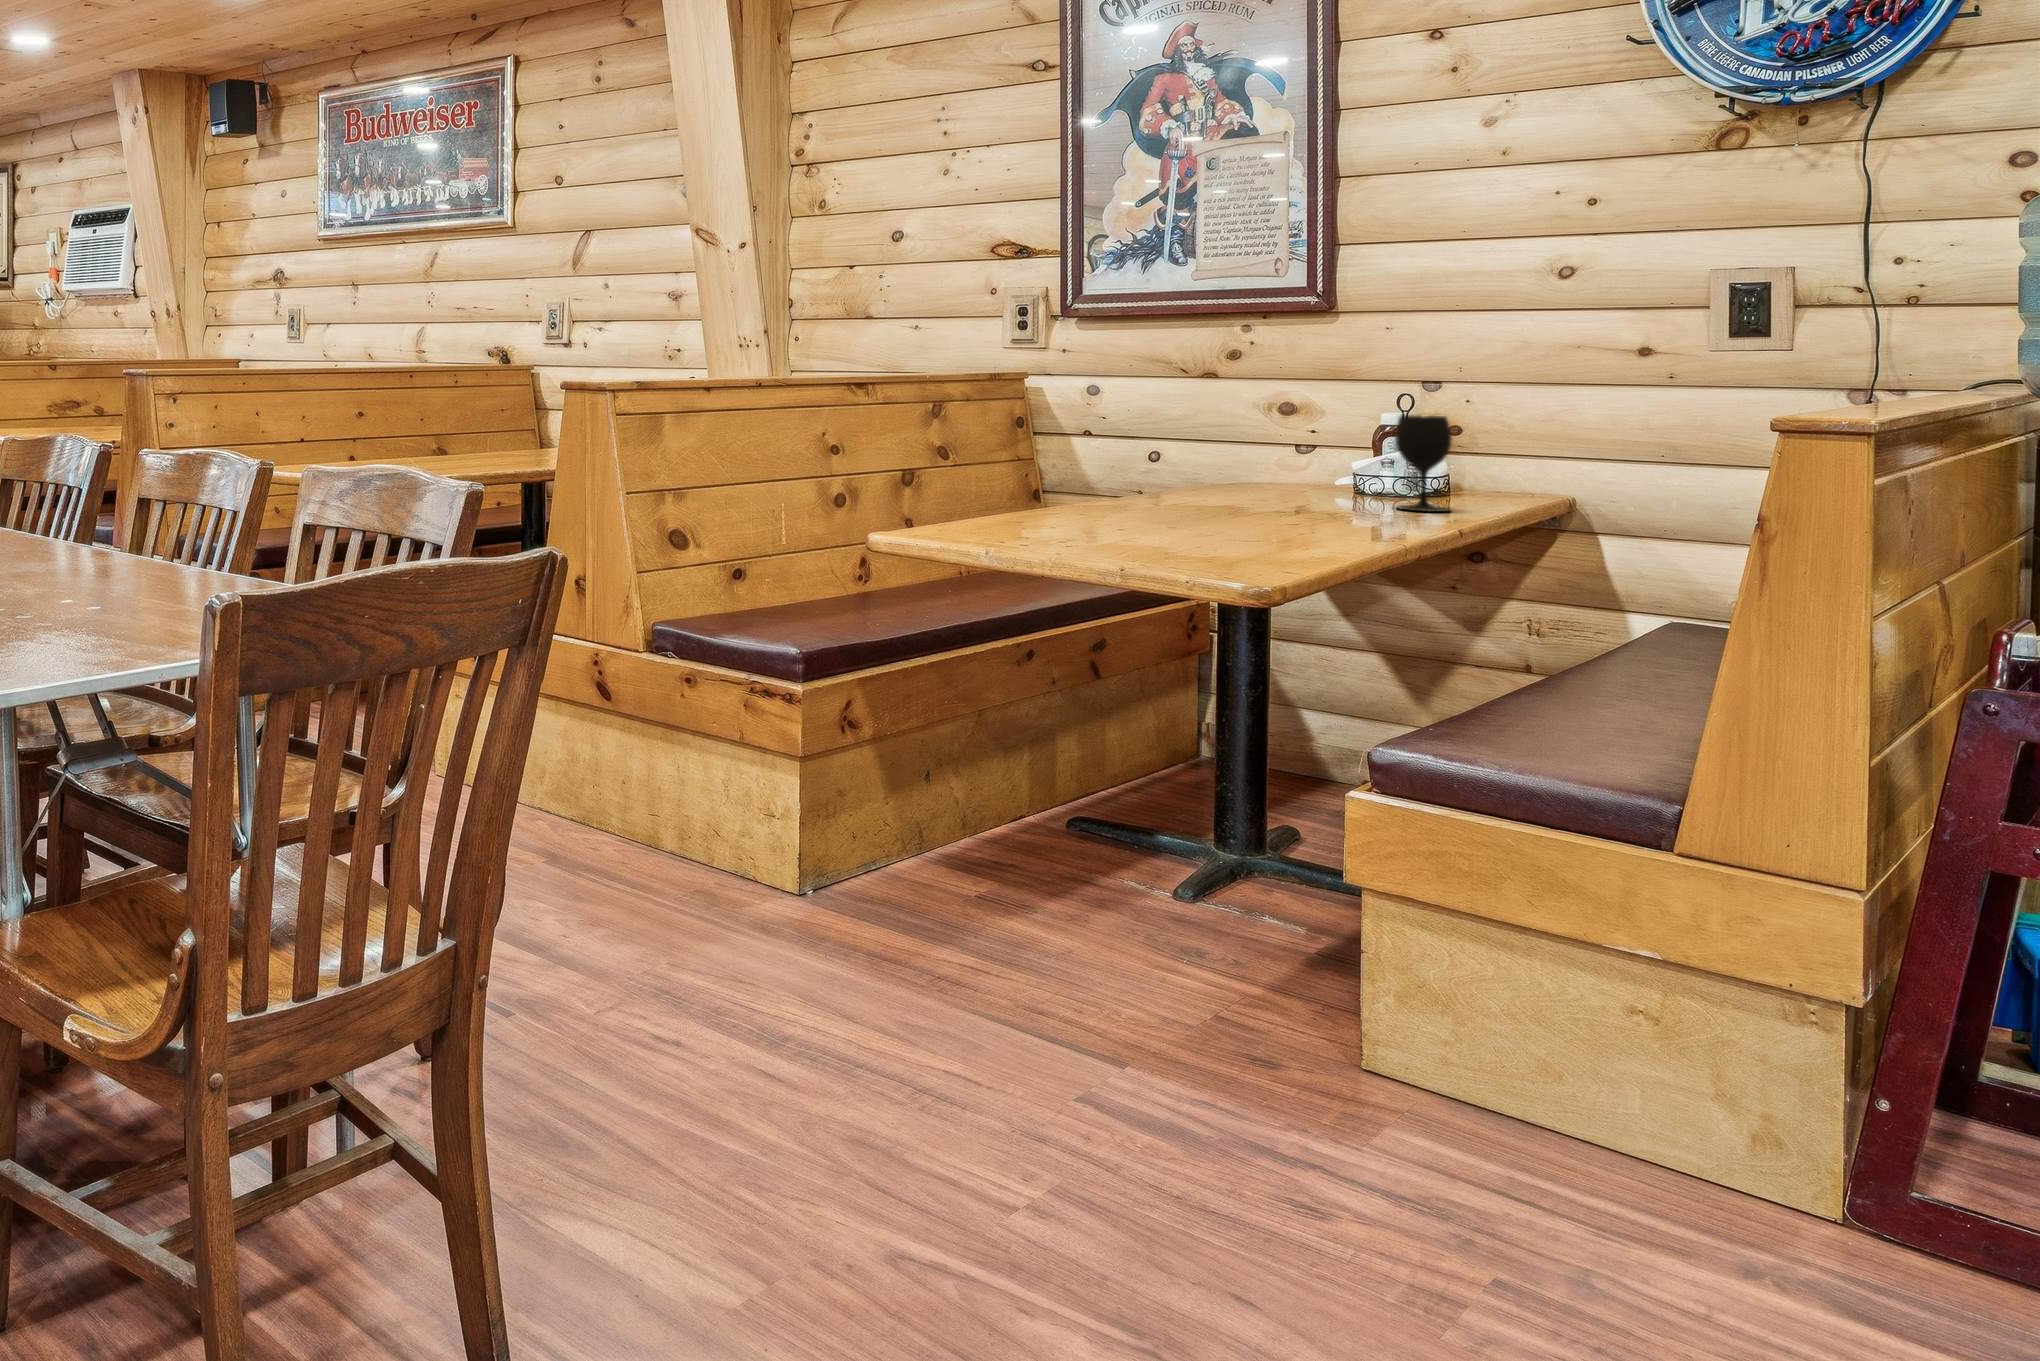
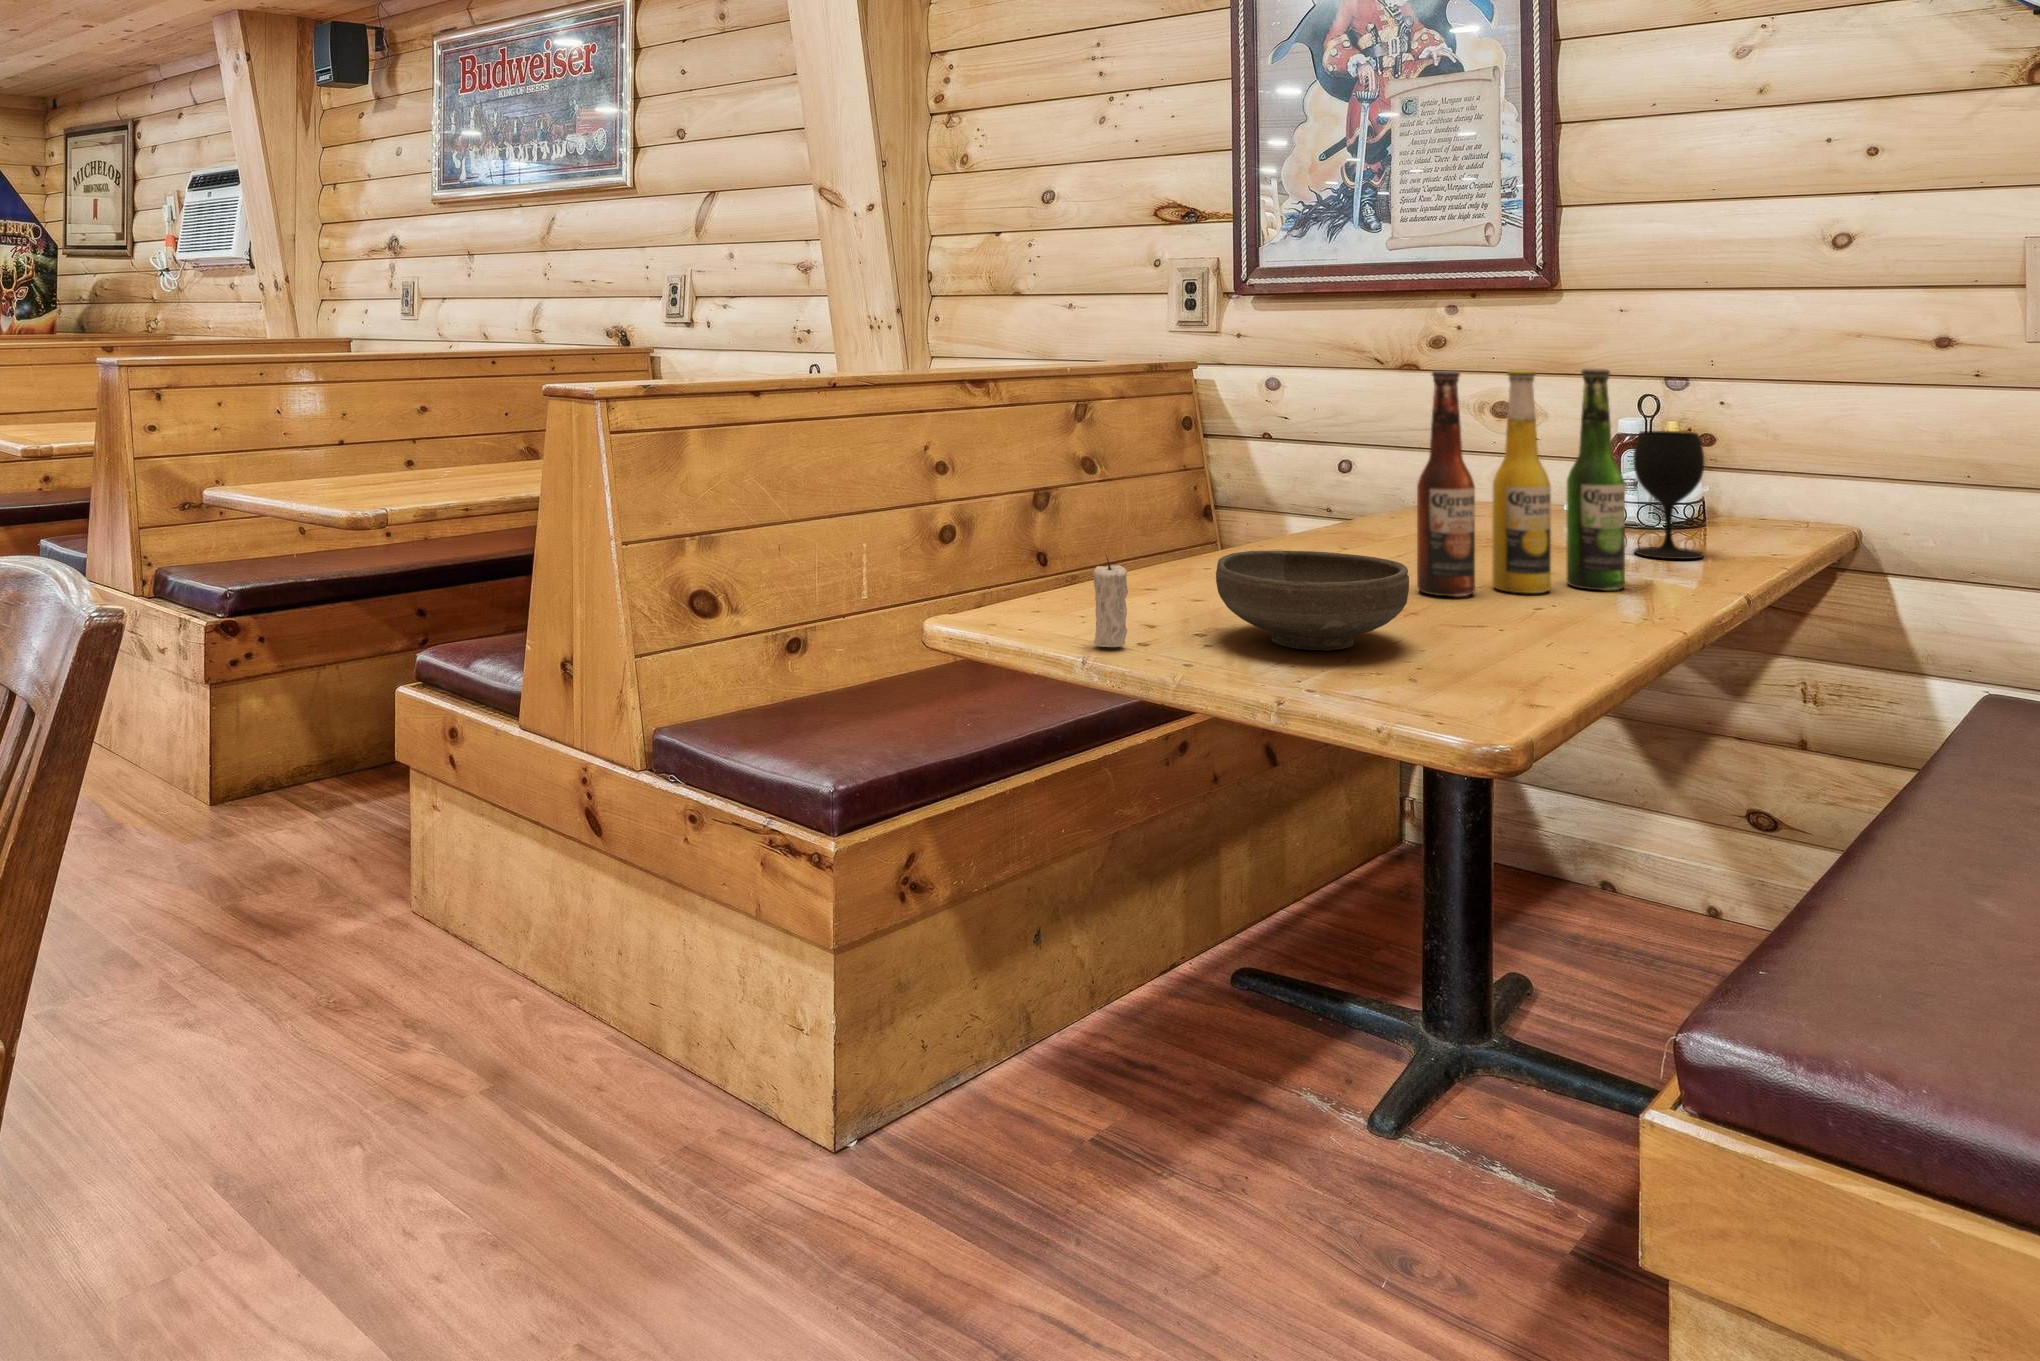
beer bottle: none [1227,361,1386,525] -> present [1417,369,1625,596]
candle: none [1001,474,1026,540] -> present [1093,553,1128,647]
bowl: none [1086,482,1226,544] -> present [1216,551,1409,650]

